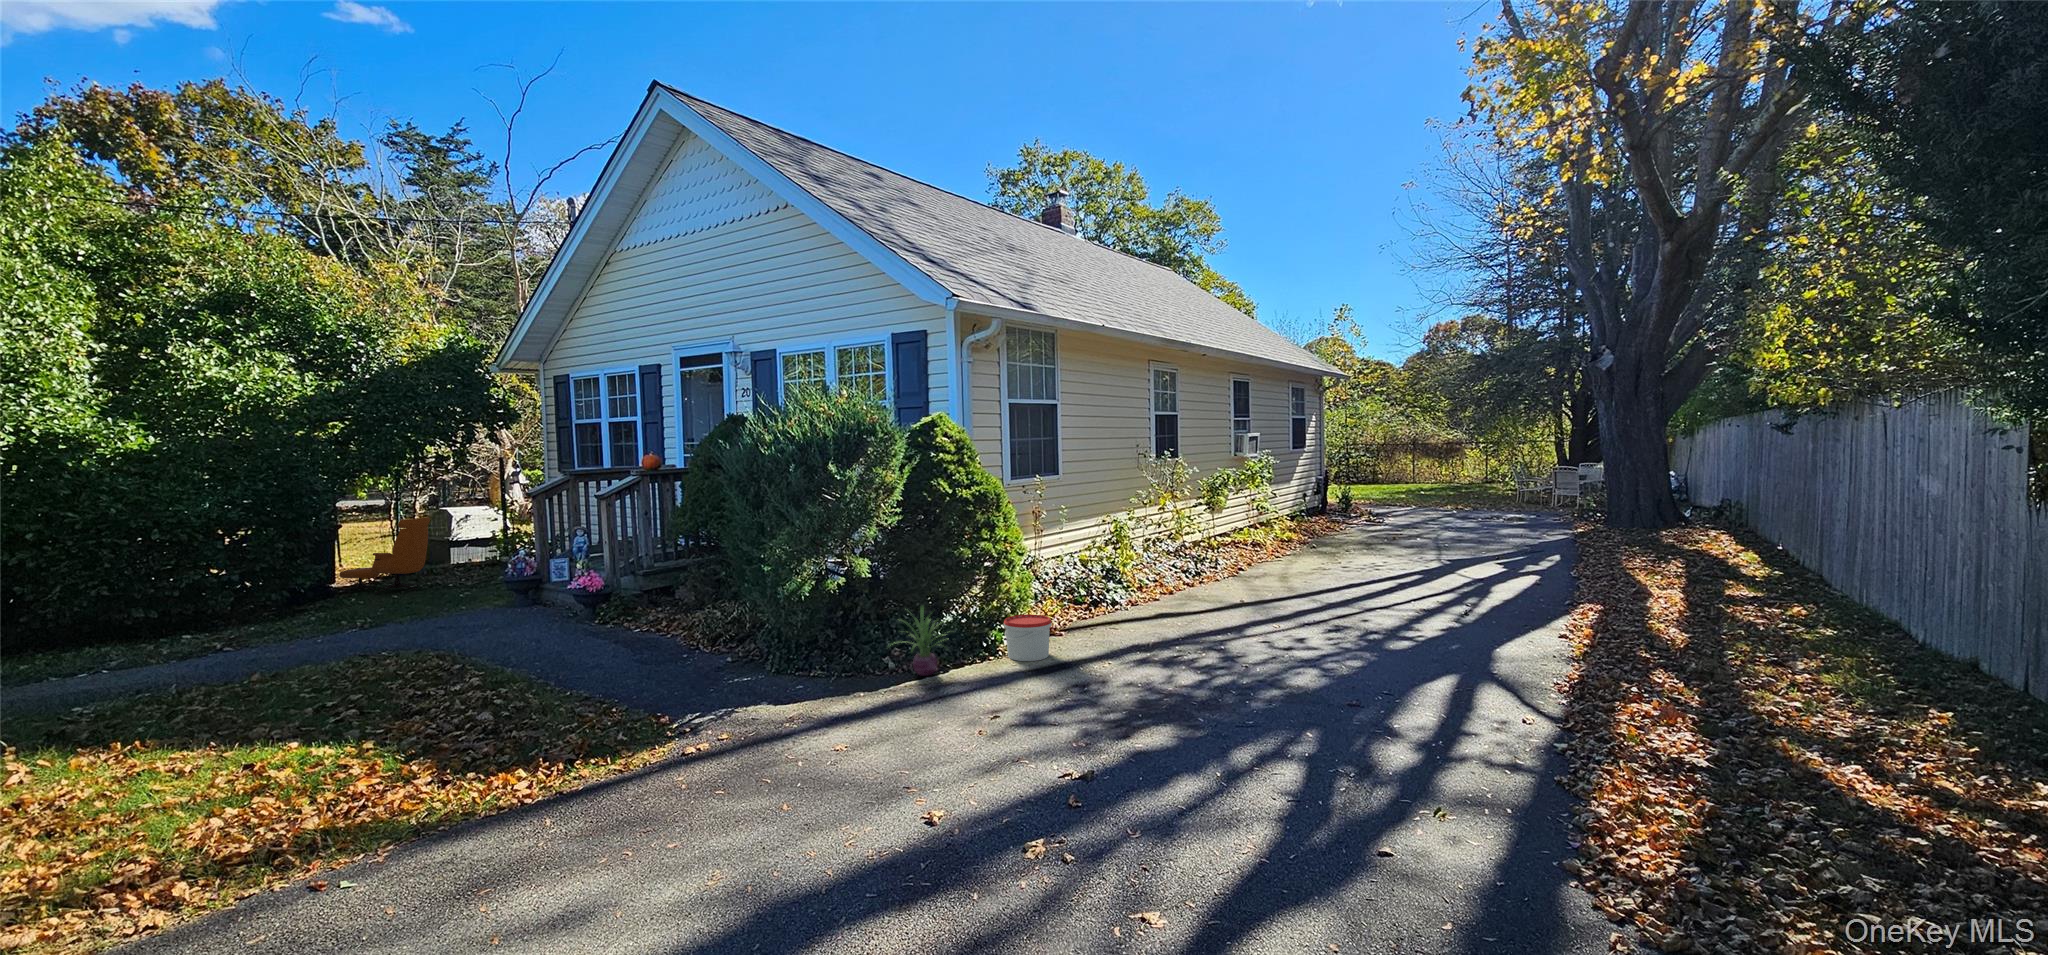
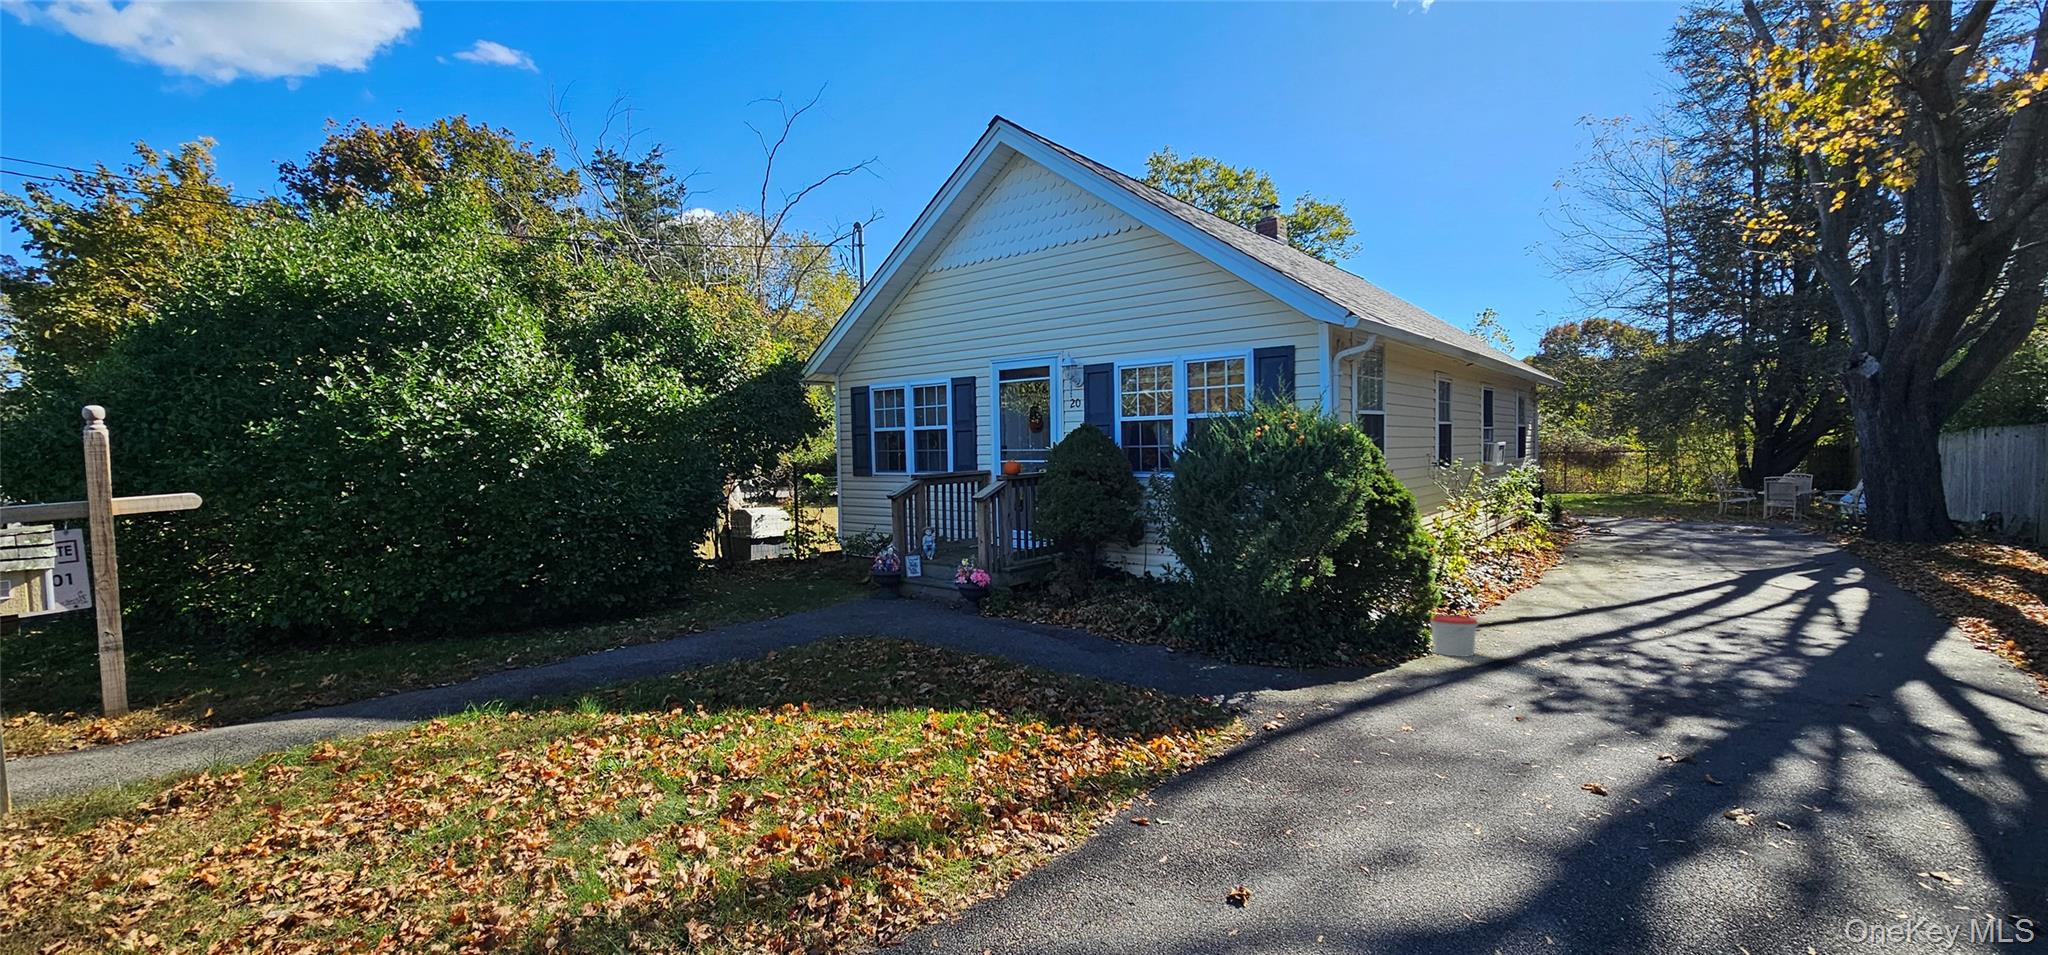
lounge chair: present [339,517,430,594] -> none [694,512,774,580]
decorative plant: present [894,606,943,676] -> none [1342,597,1407,662]

